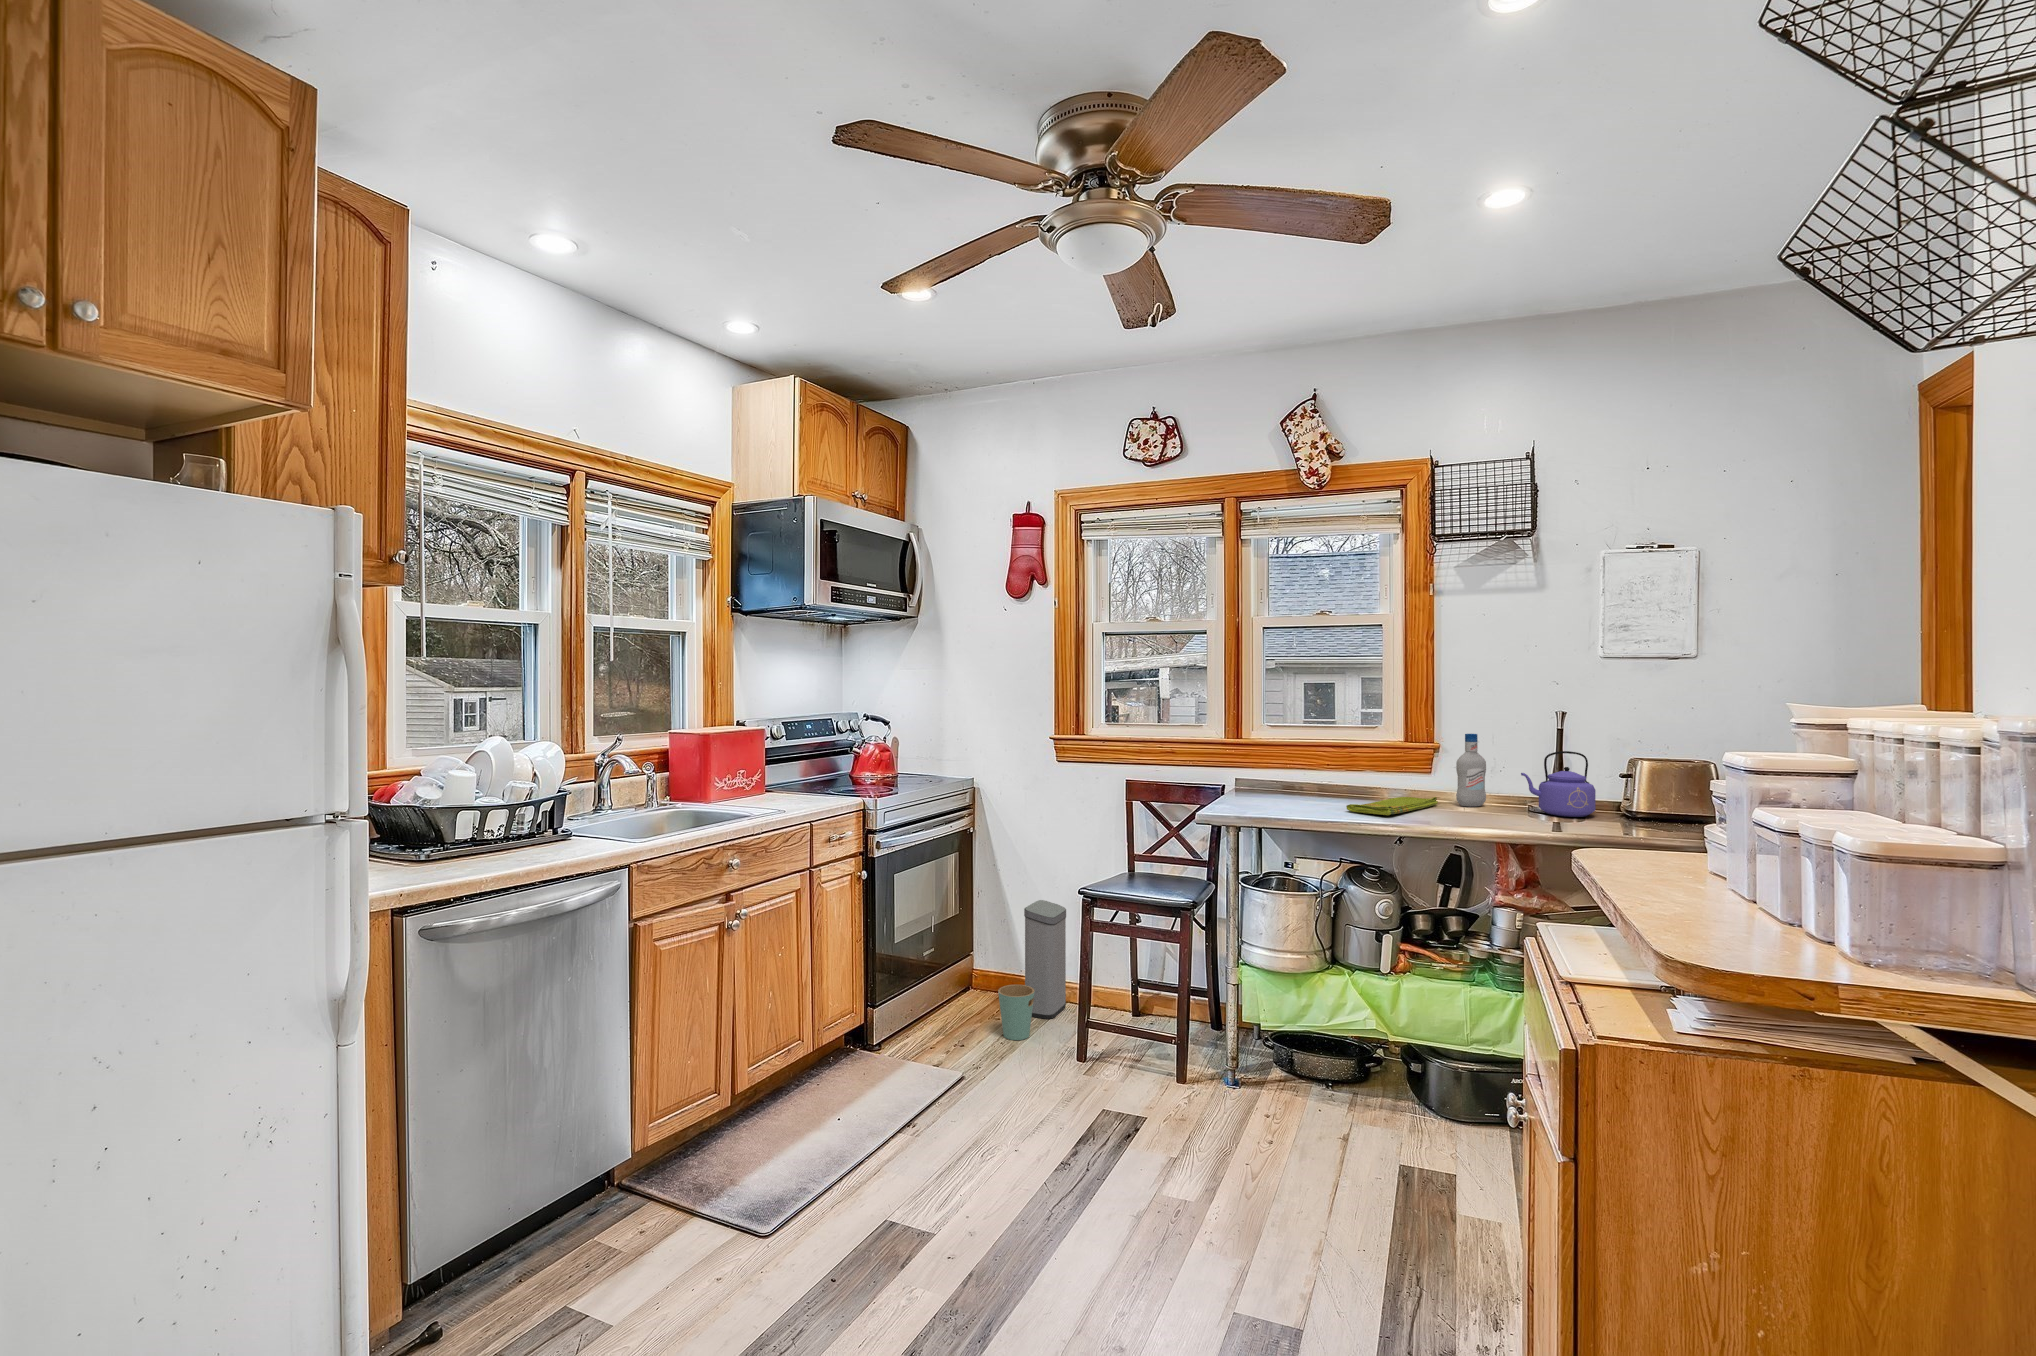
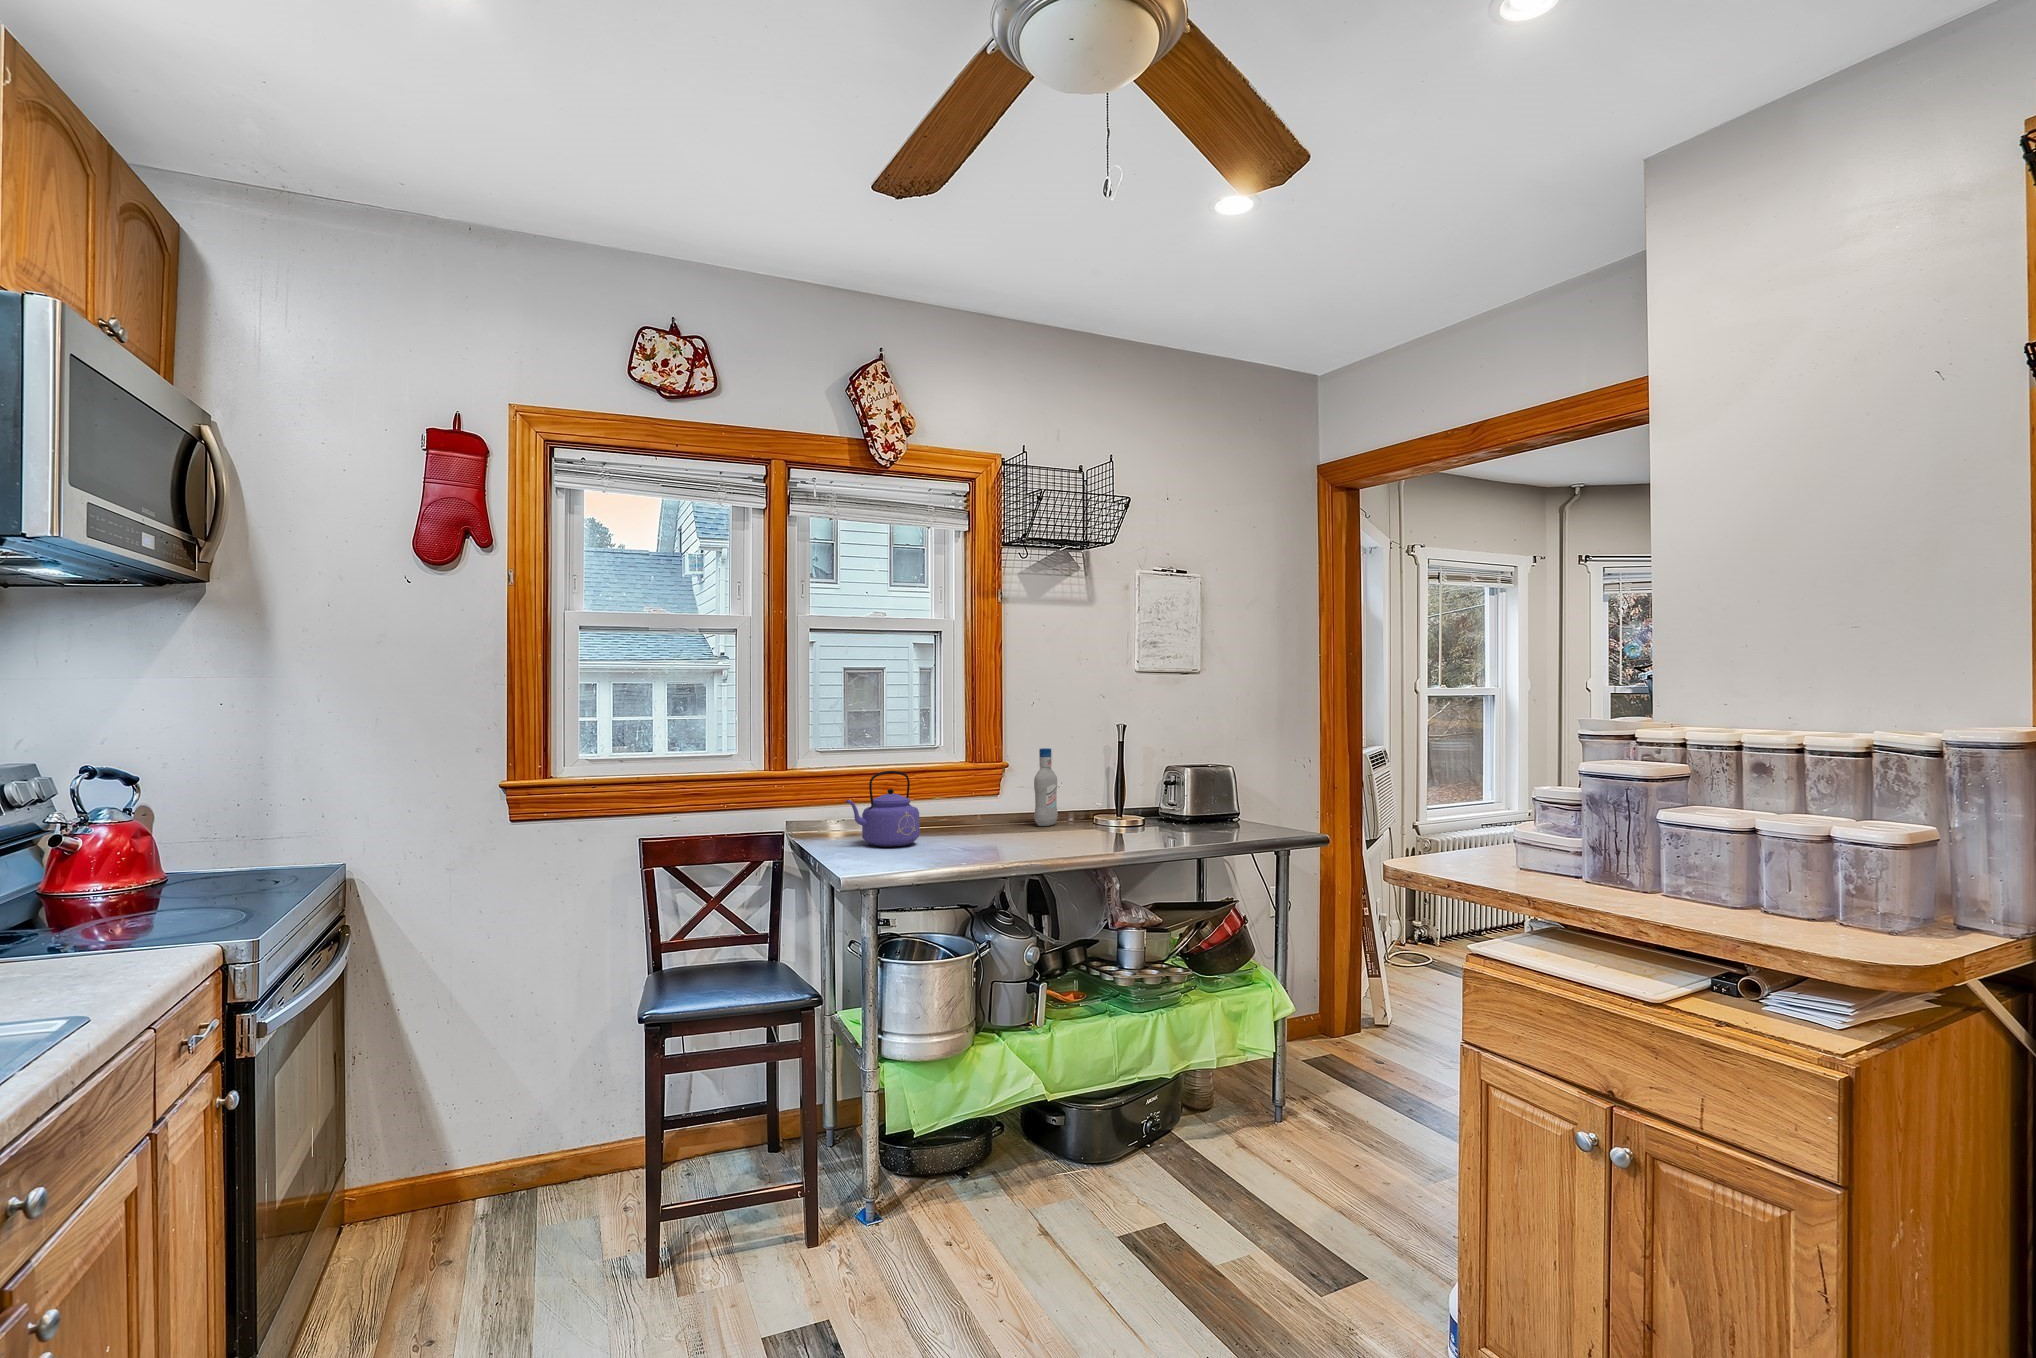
kettle: present [1521,751,1596,817] -> present [846,771,919,847]
dish towel: present [1346,797,1438,815] -> none [967,819,1022,844]
trash can: present [998,900,1066,1040] -> none [476,1048,547,1296]

